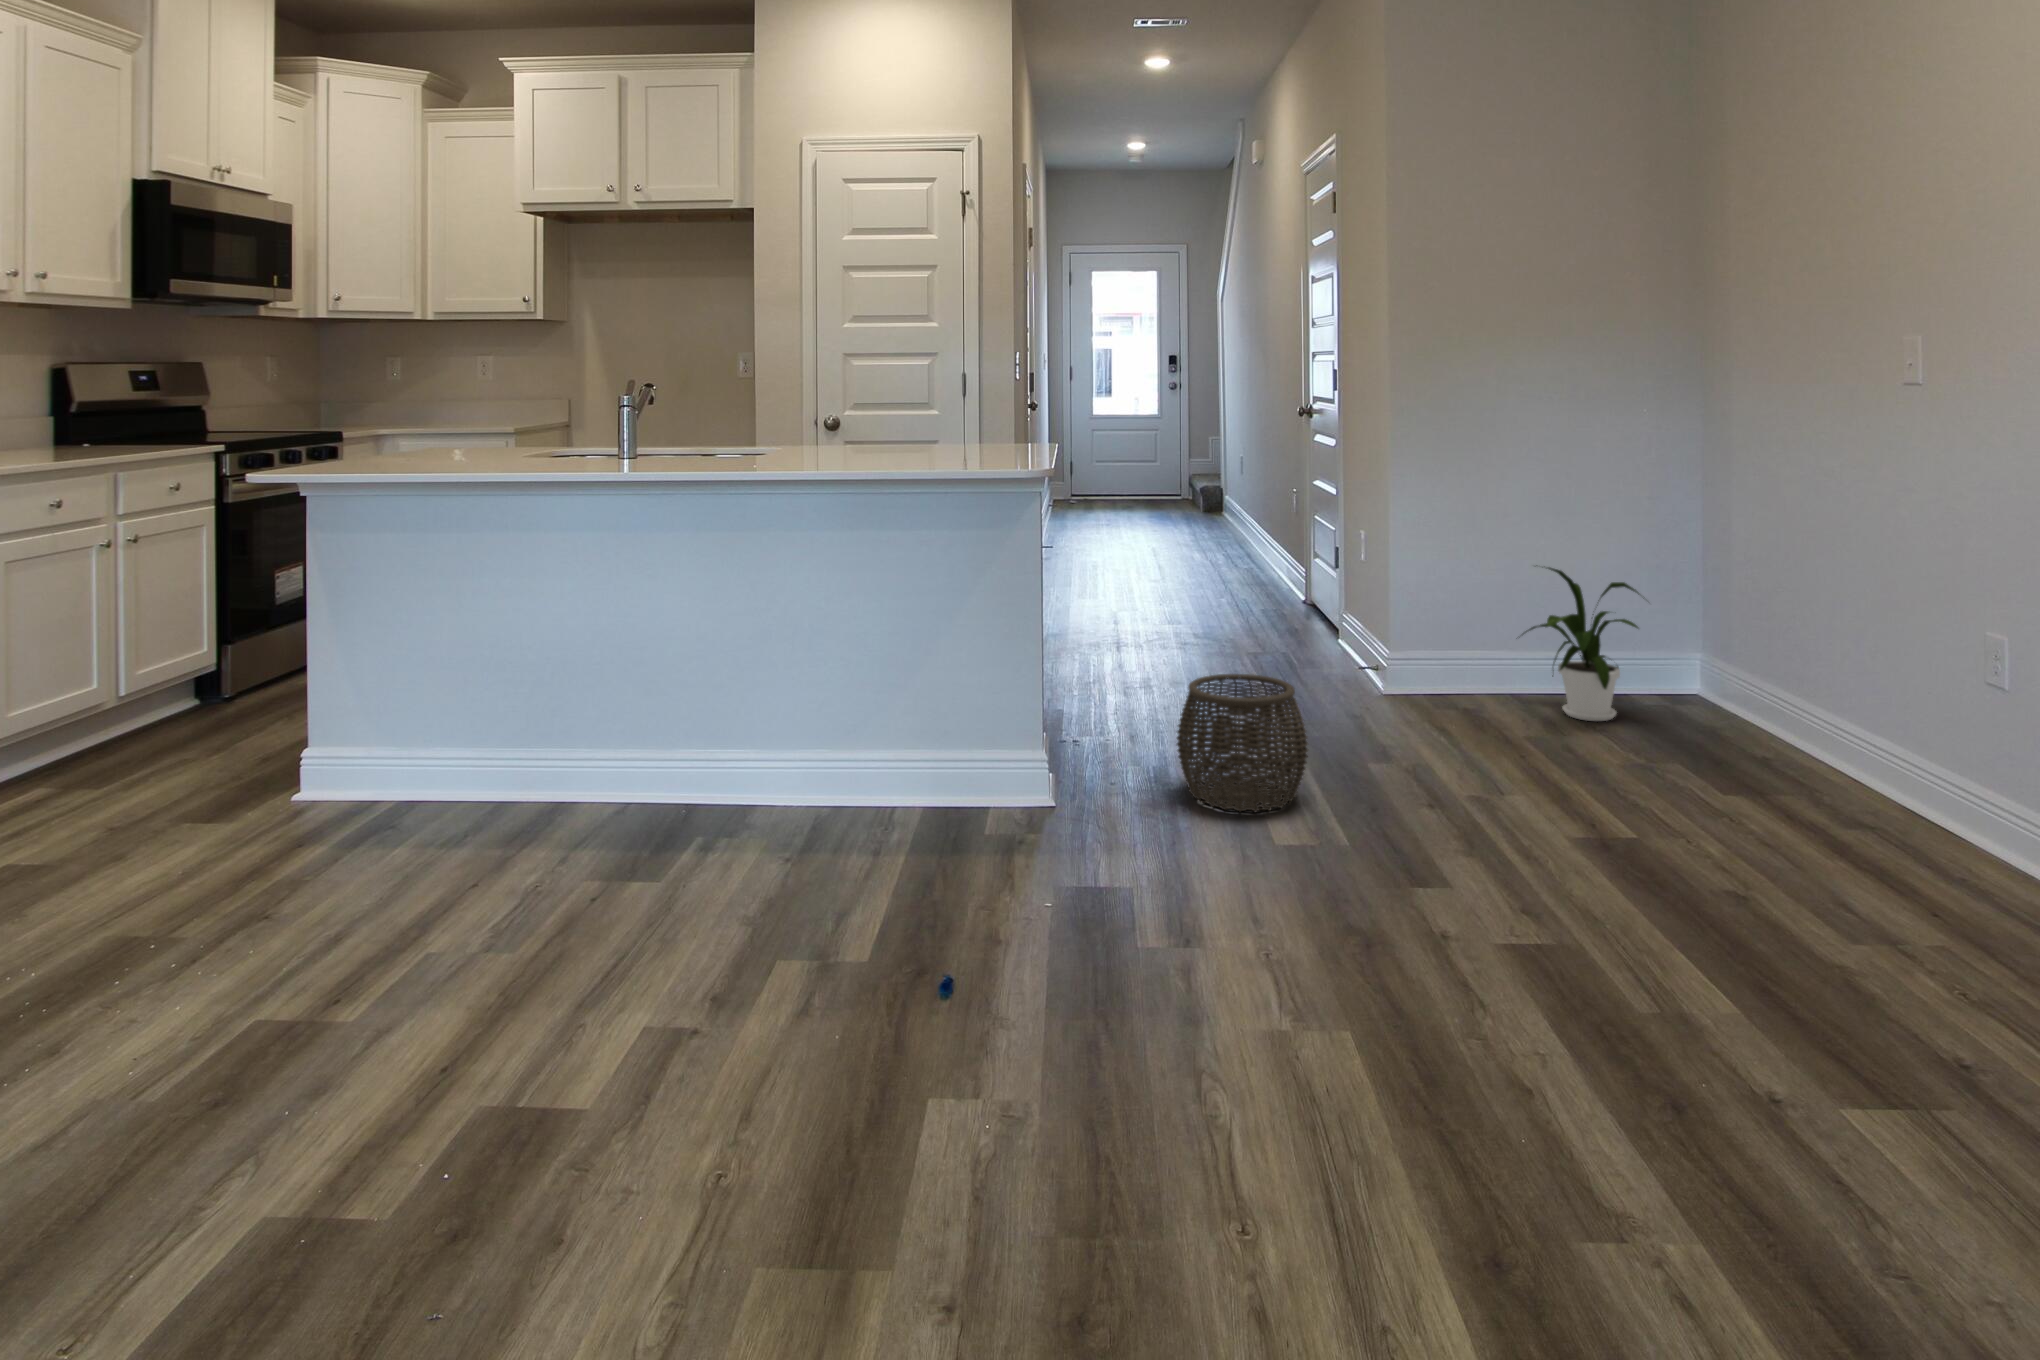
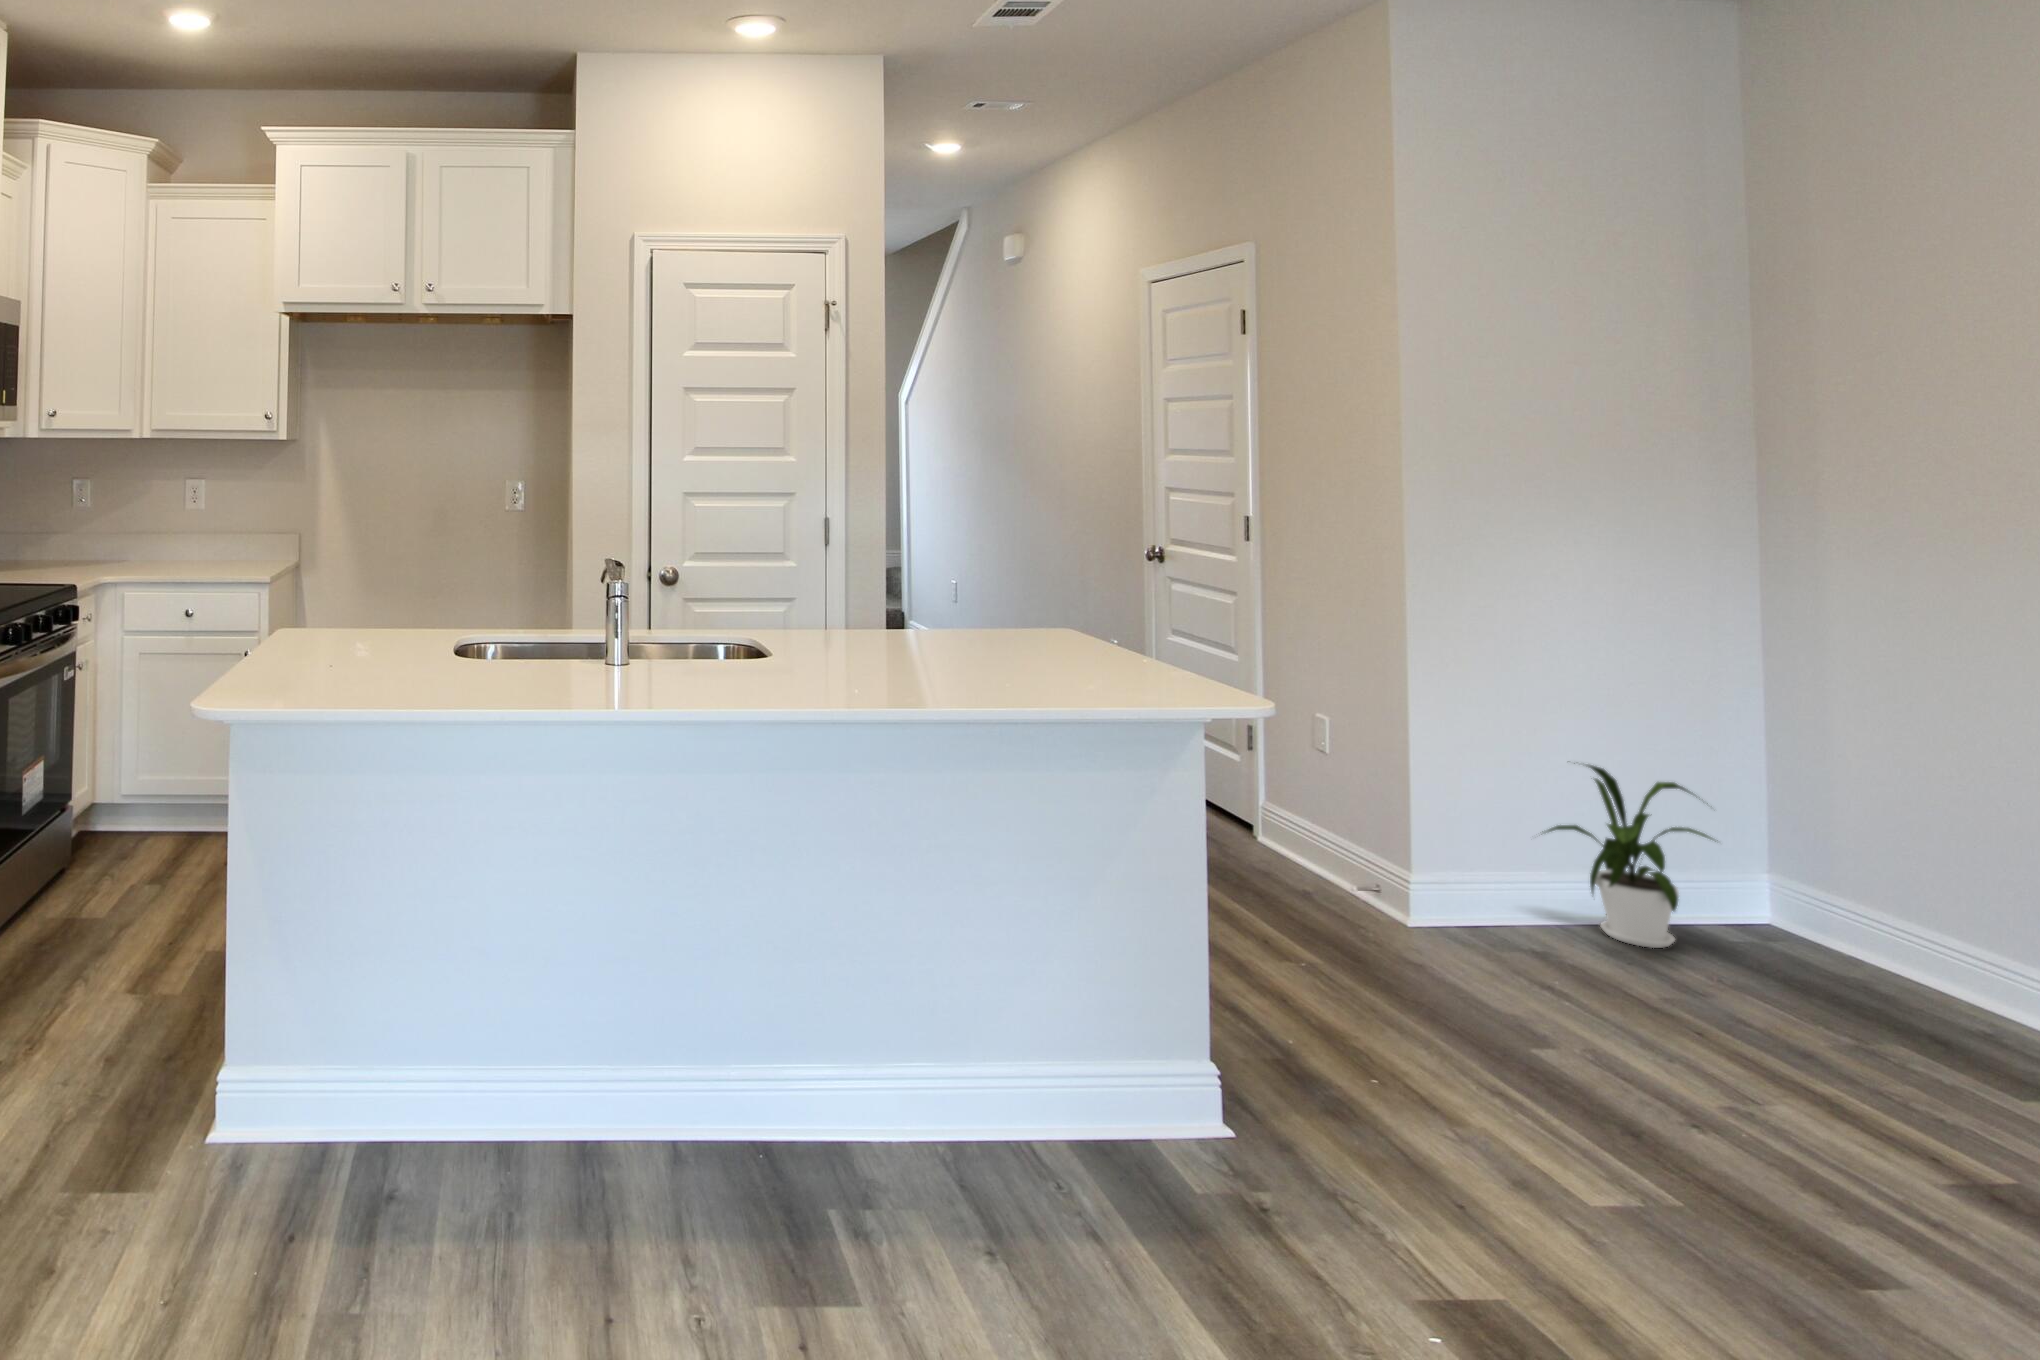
woven basket: present [1177,674,1308,812] -> none [1324,930,1519,1127]

